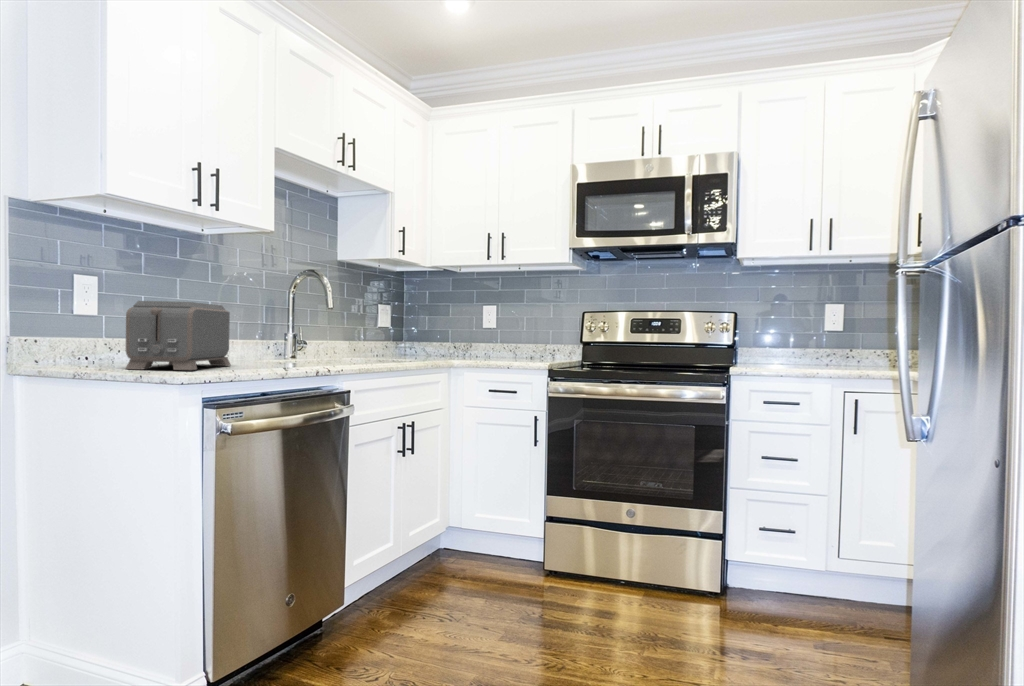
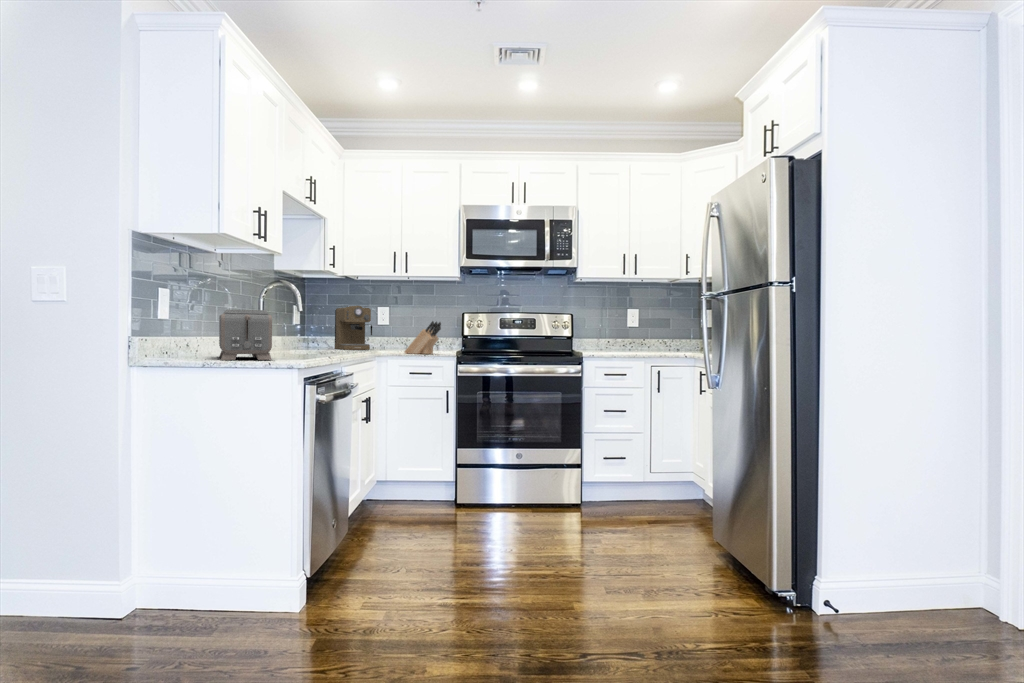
coffee maker: none [439,303,478,357] -> present [335,306,372,350]
knife block: none [486,321,528,365] -> present [404,321,441,354]

